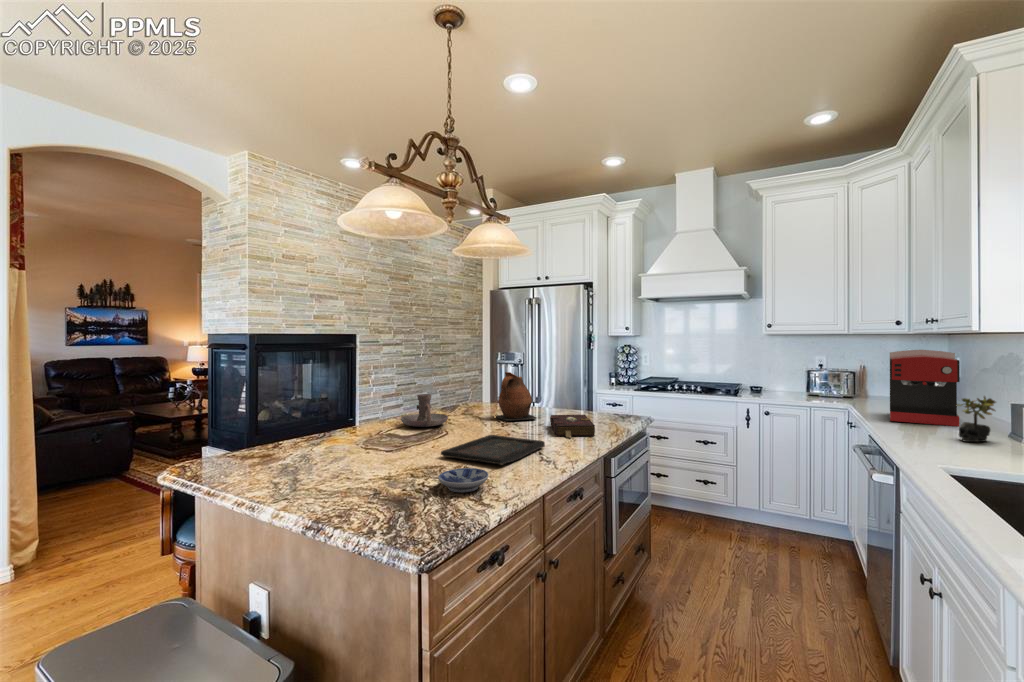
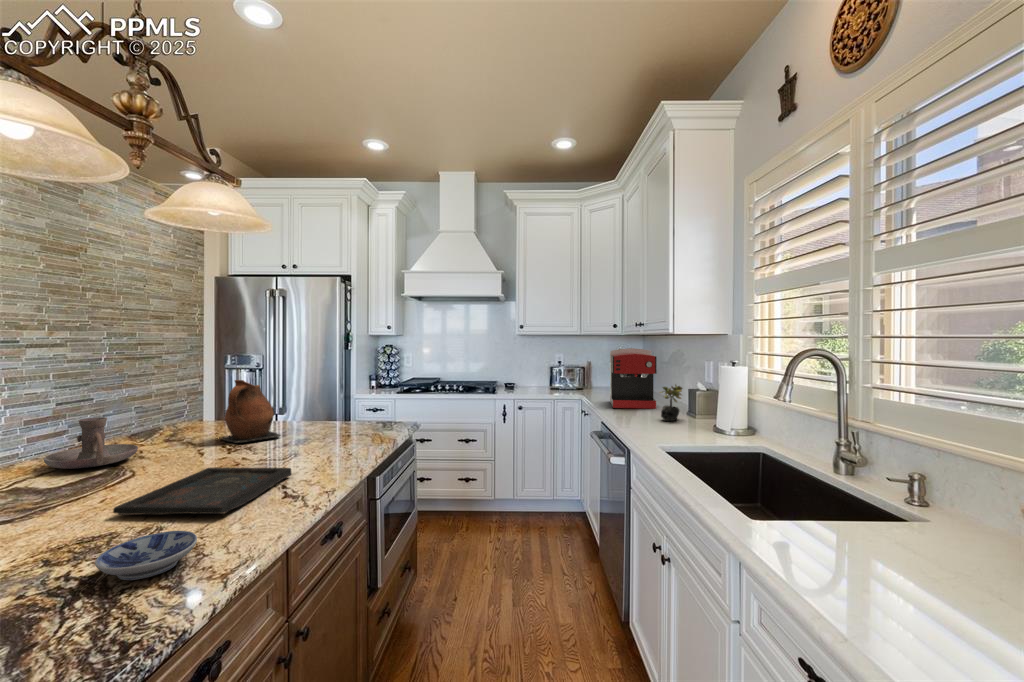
book: present [550,415,595,438] -> none [299,426,357,458]

